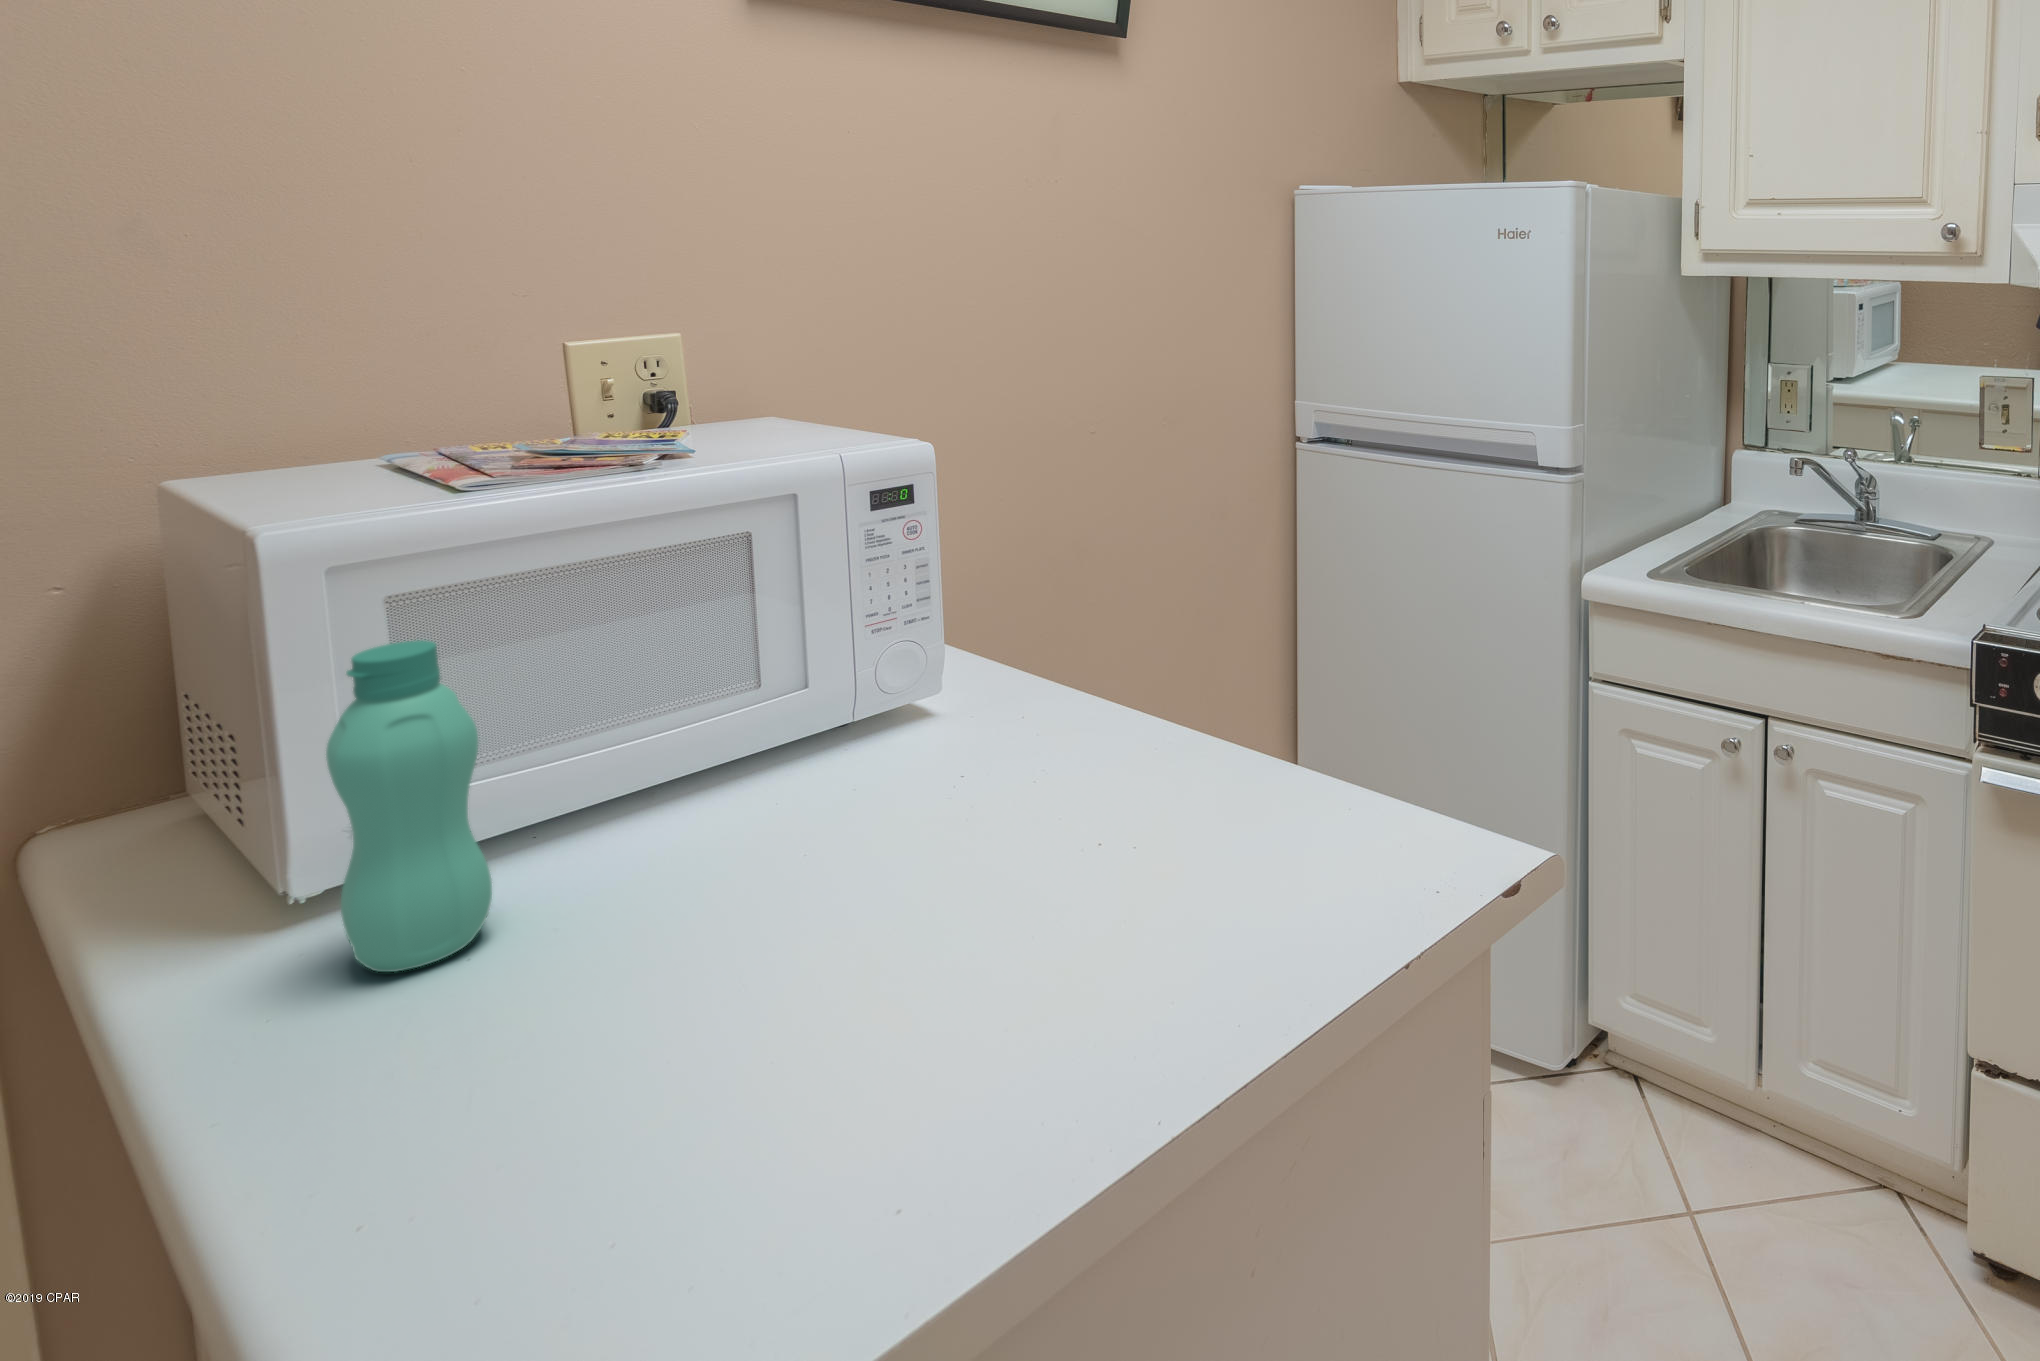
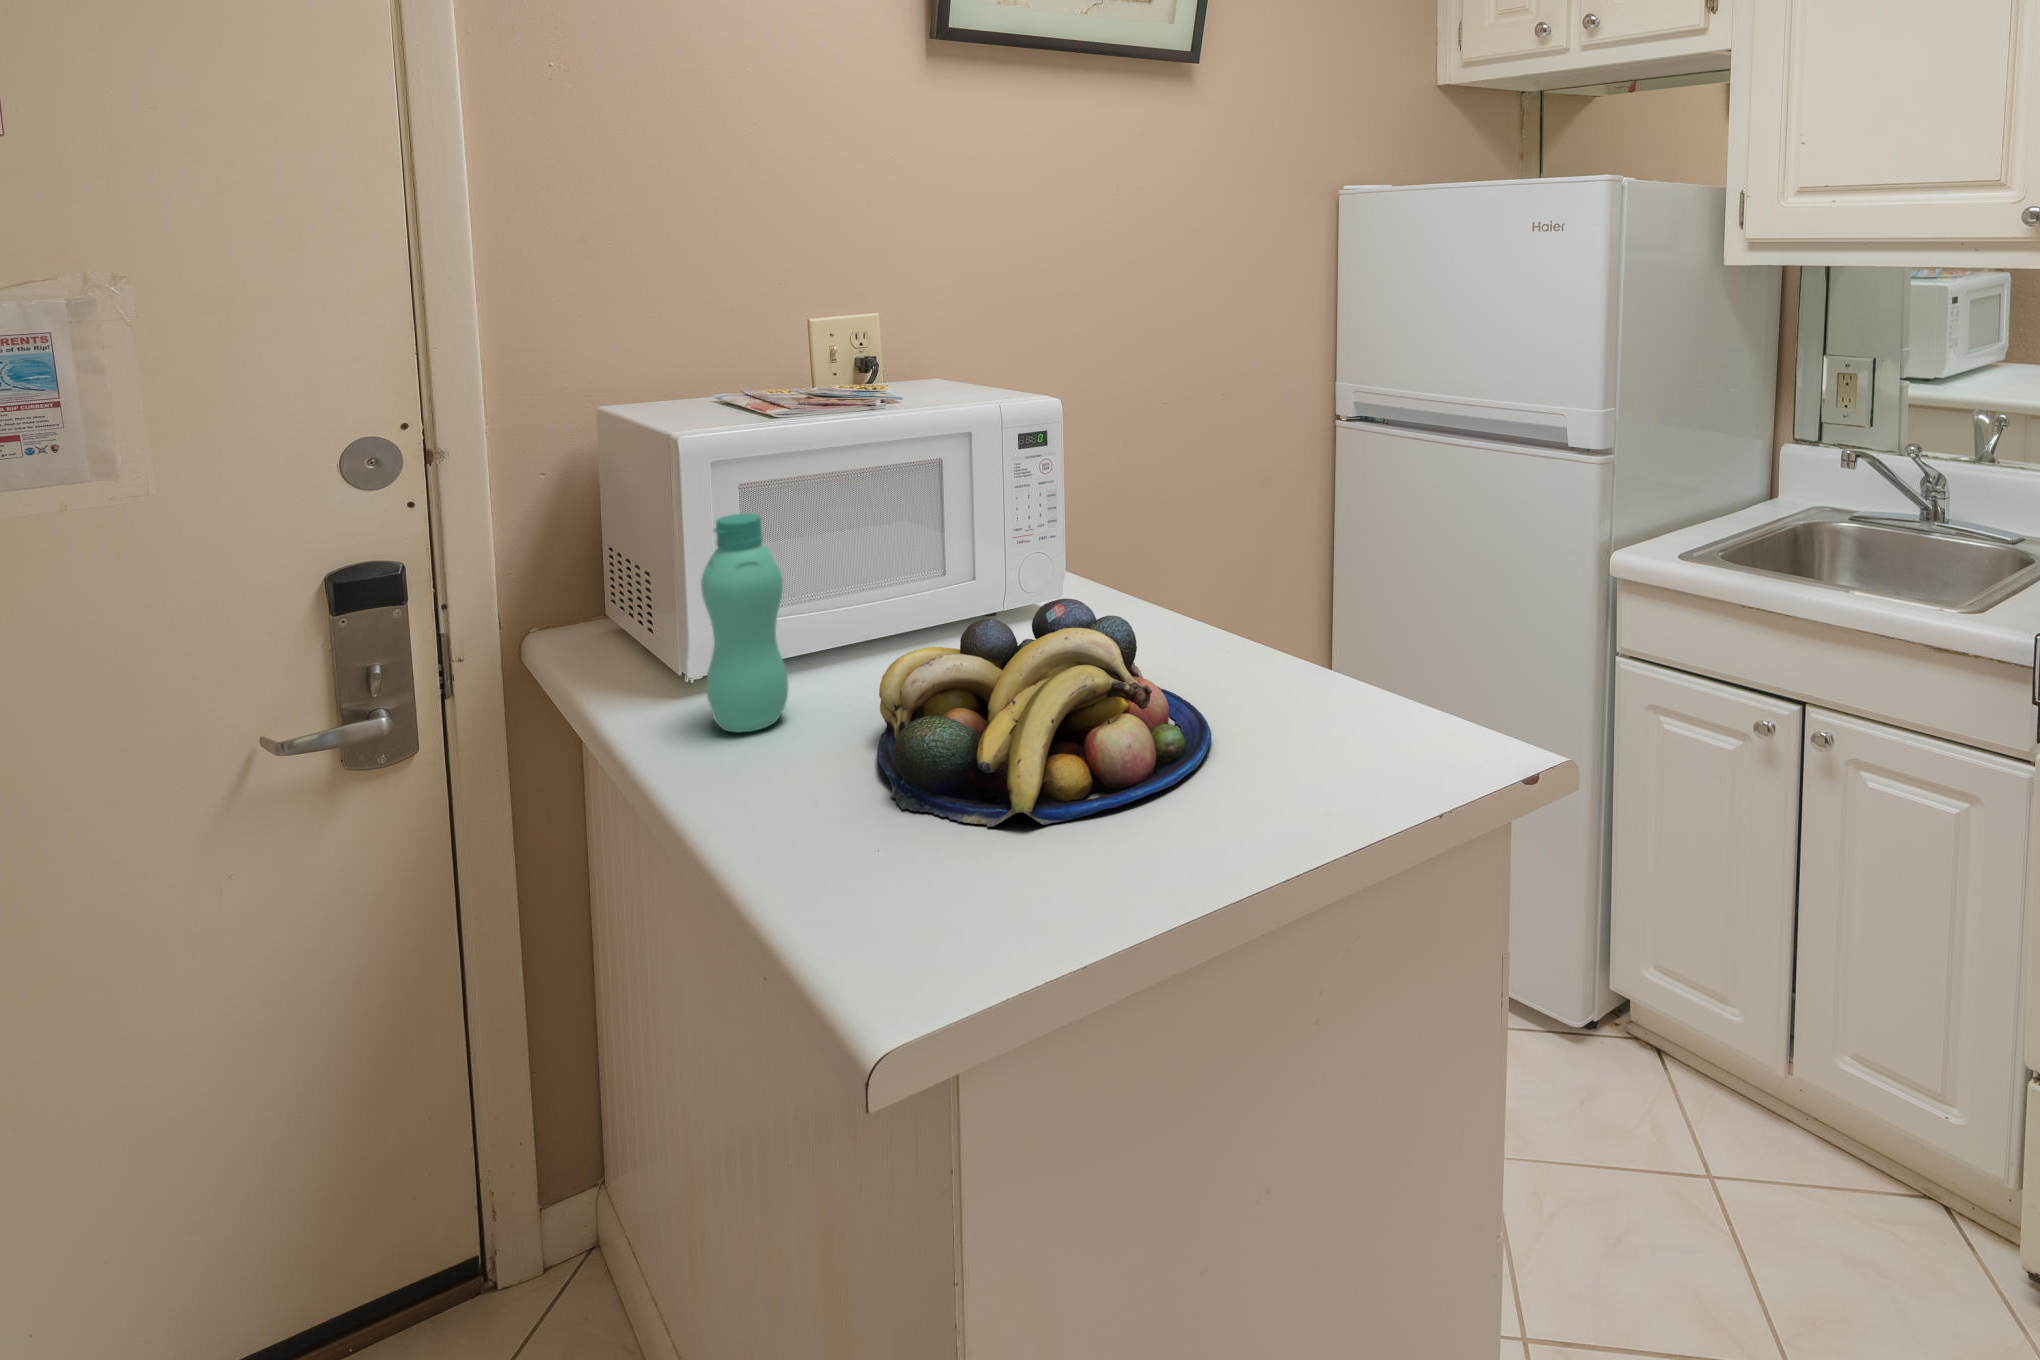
fruit bowl: none [633,713,1136,1074] -> present [877,599,1211,827]

